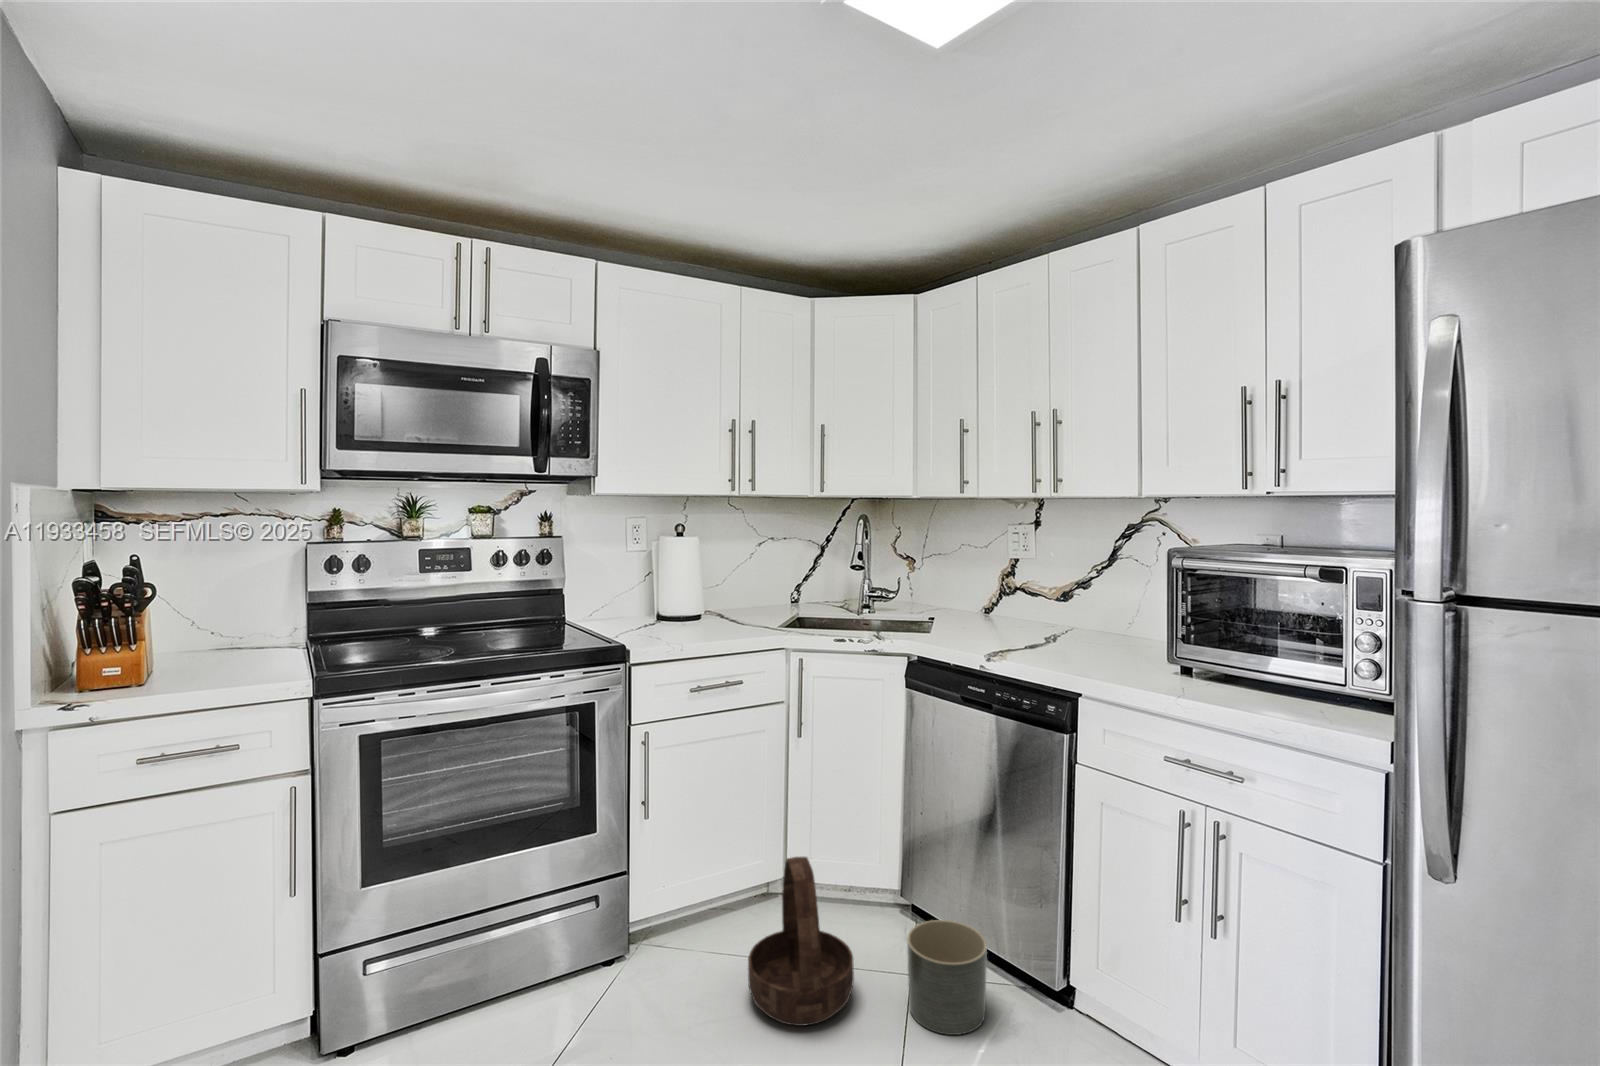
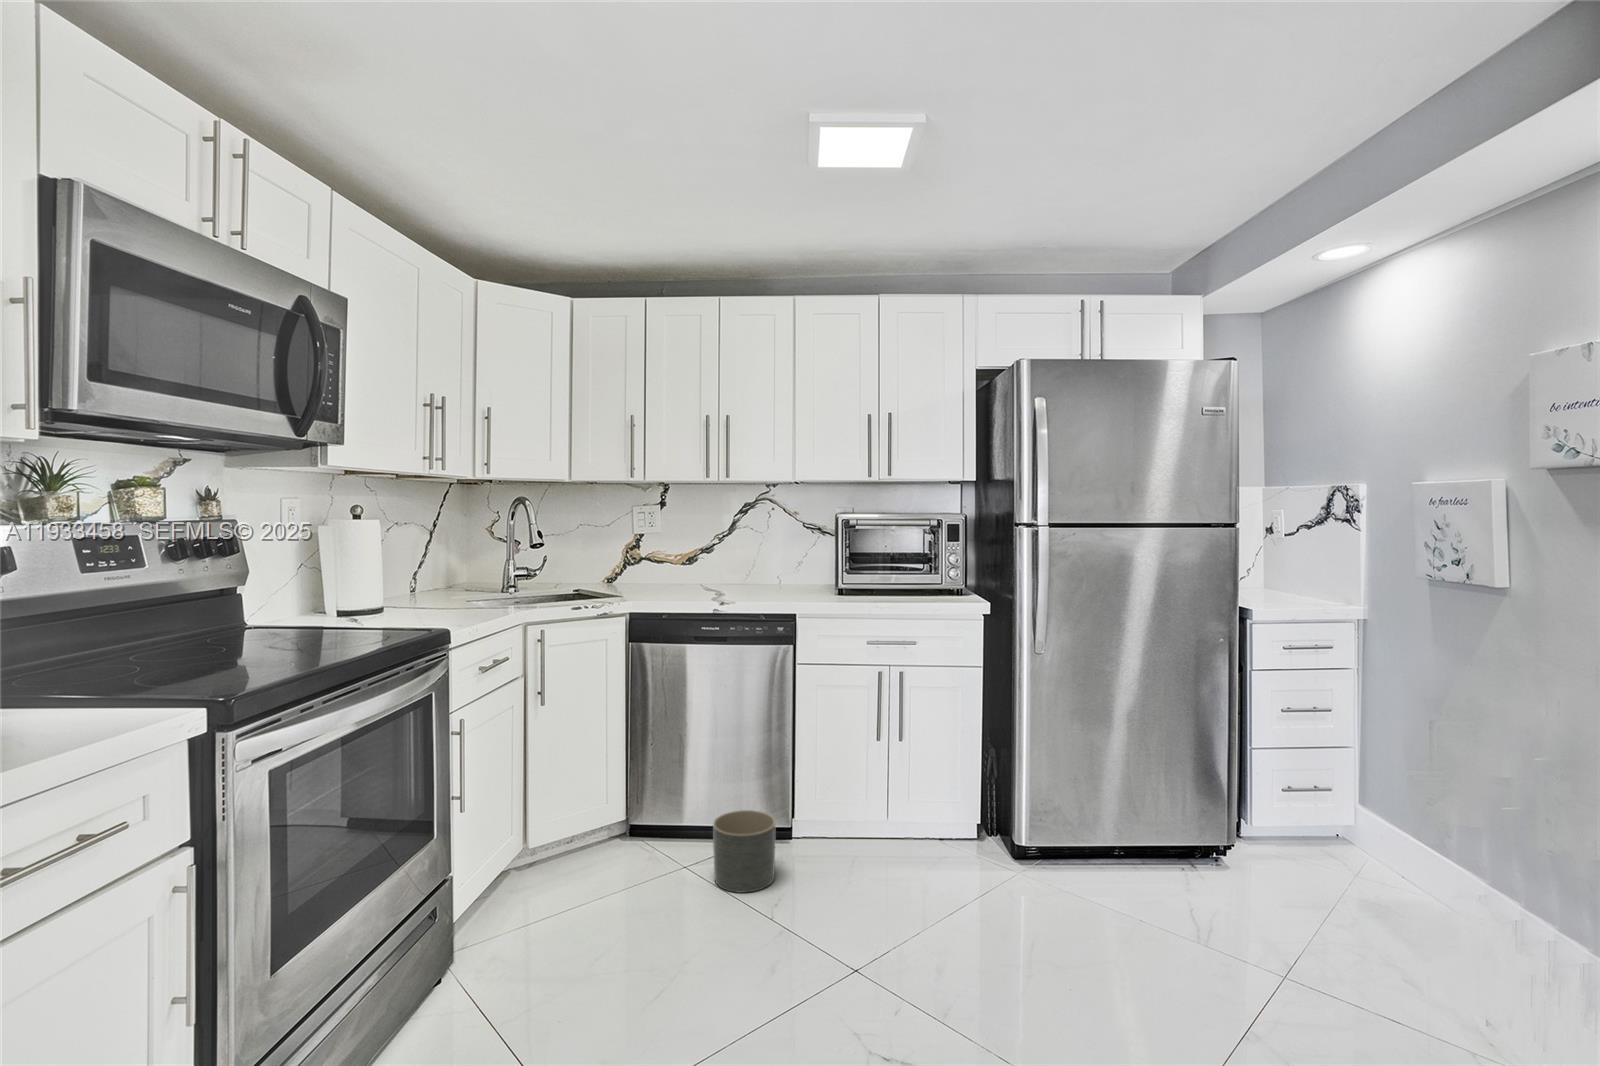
basket: present [748,857,854,1026] -> none [597,795,697,947]

